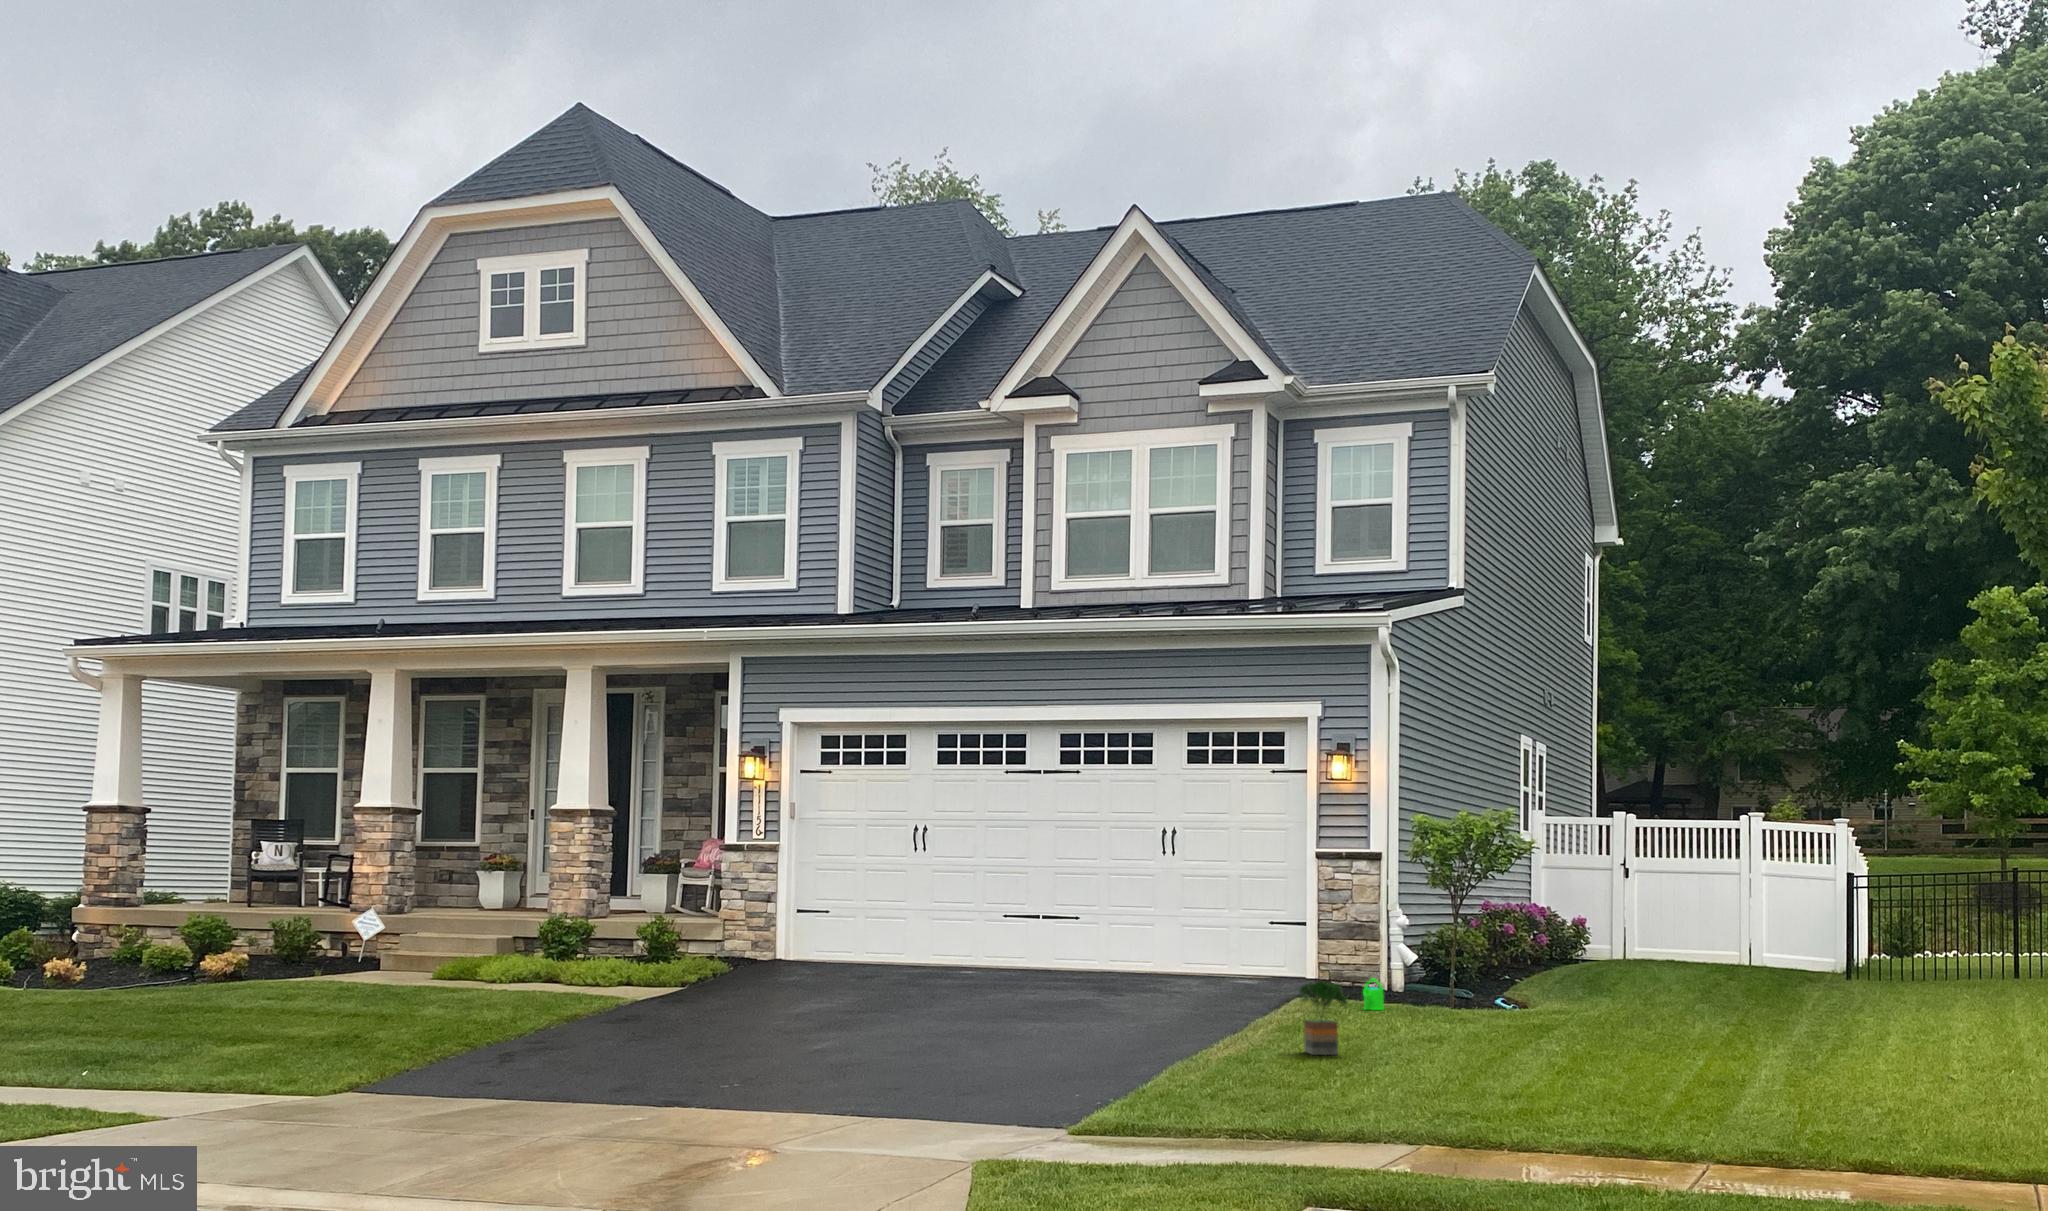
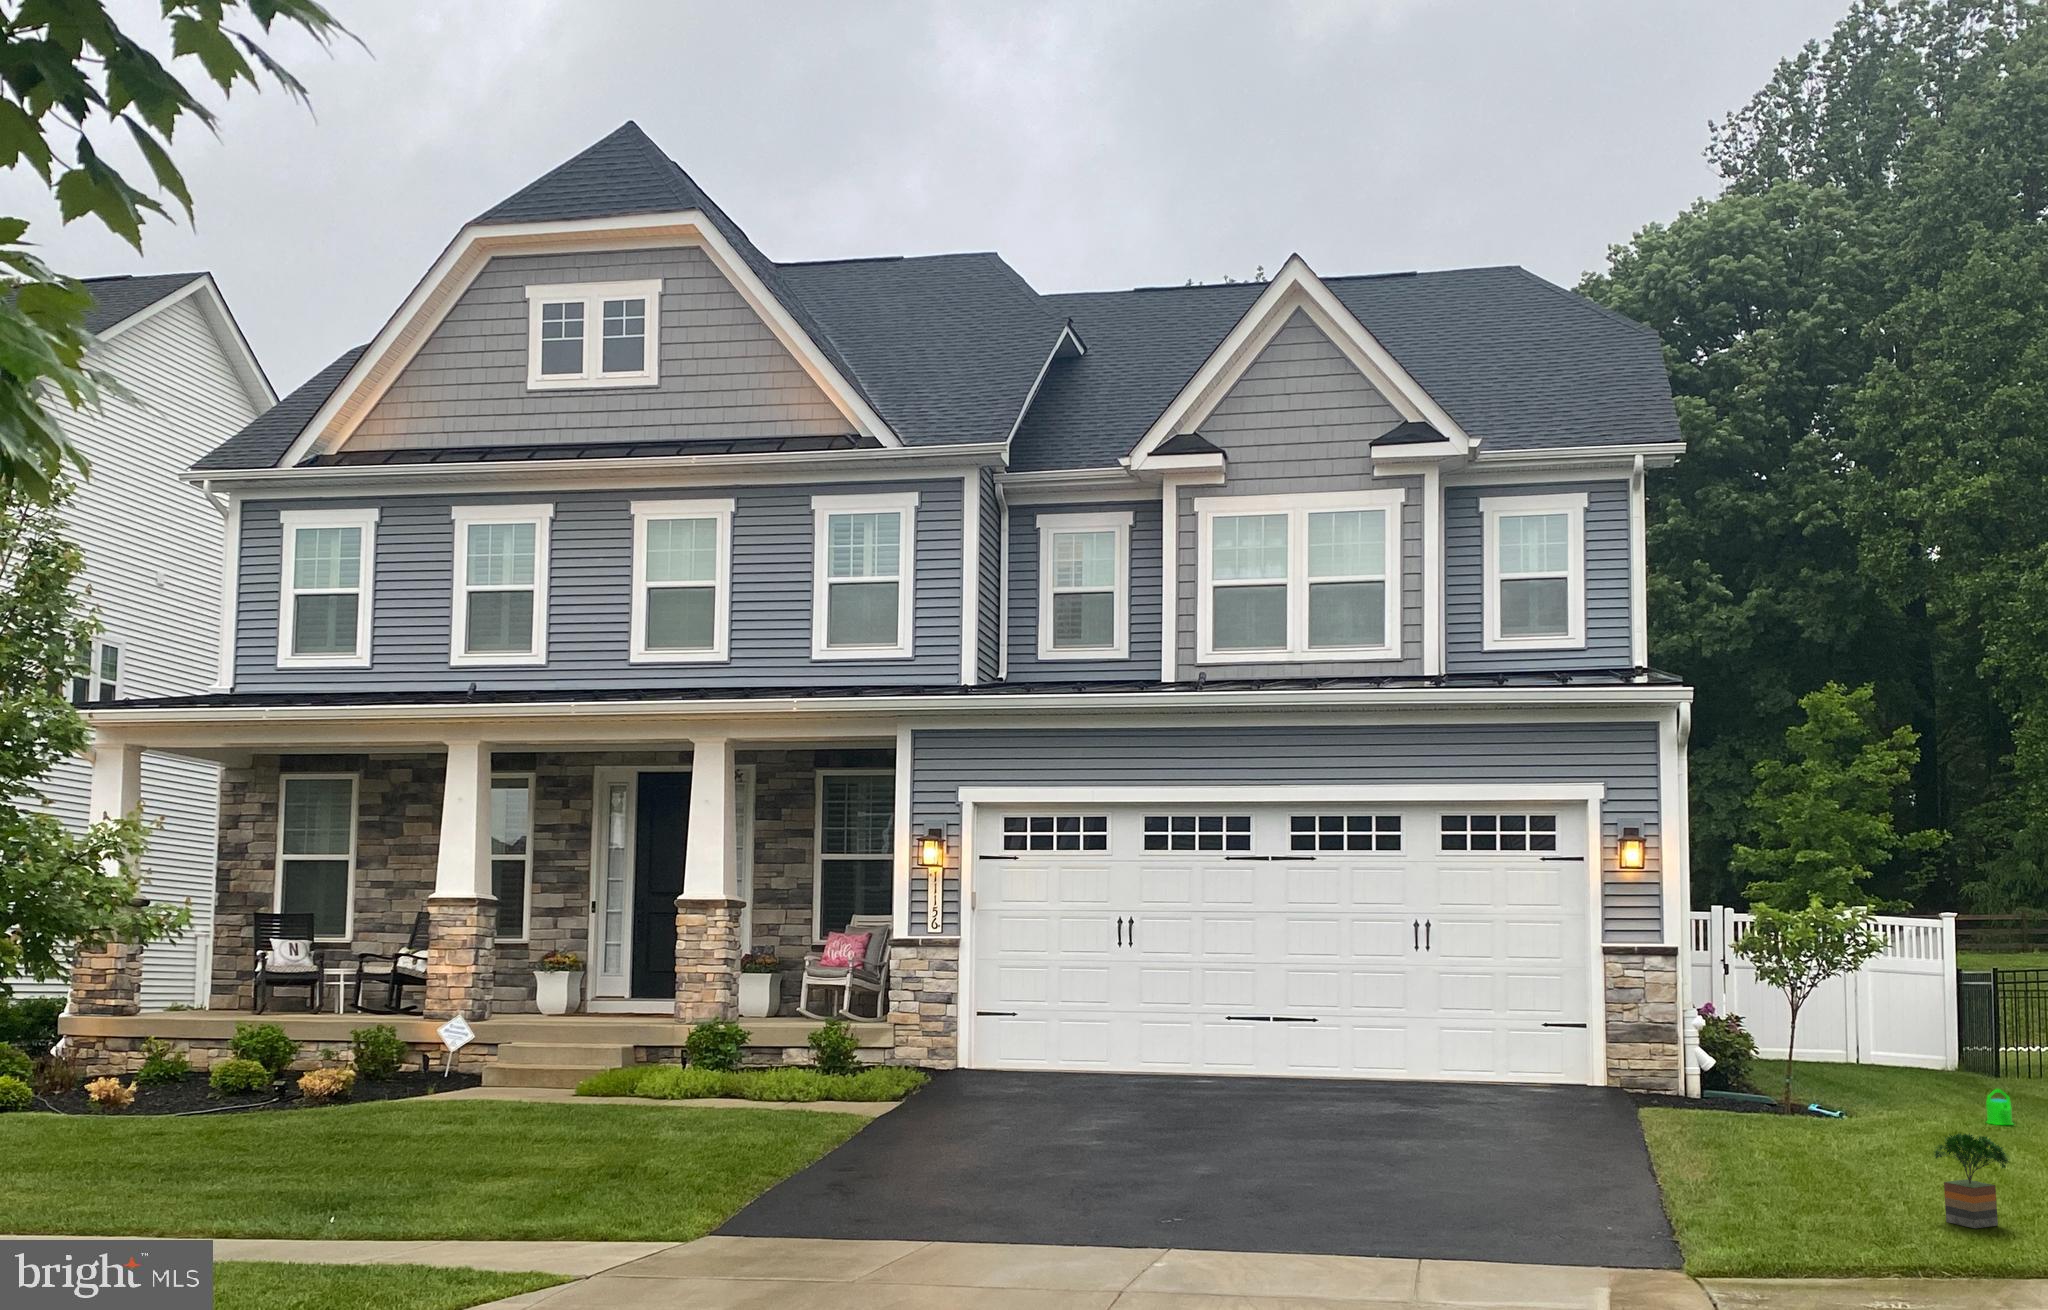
watering can: present [1363,978,1384,1010] -> present [1986,1089,2014,1125]

